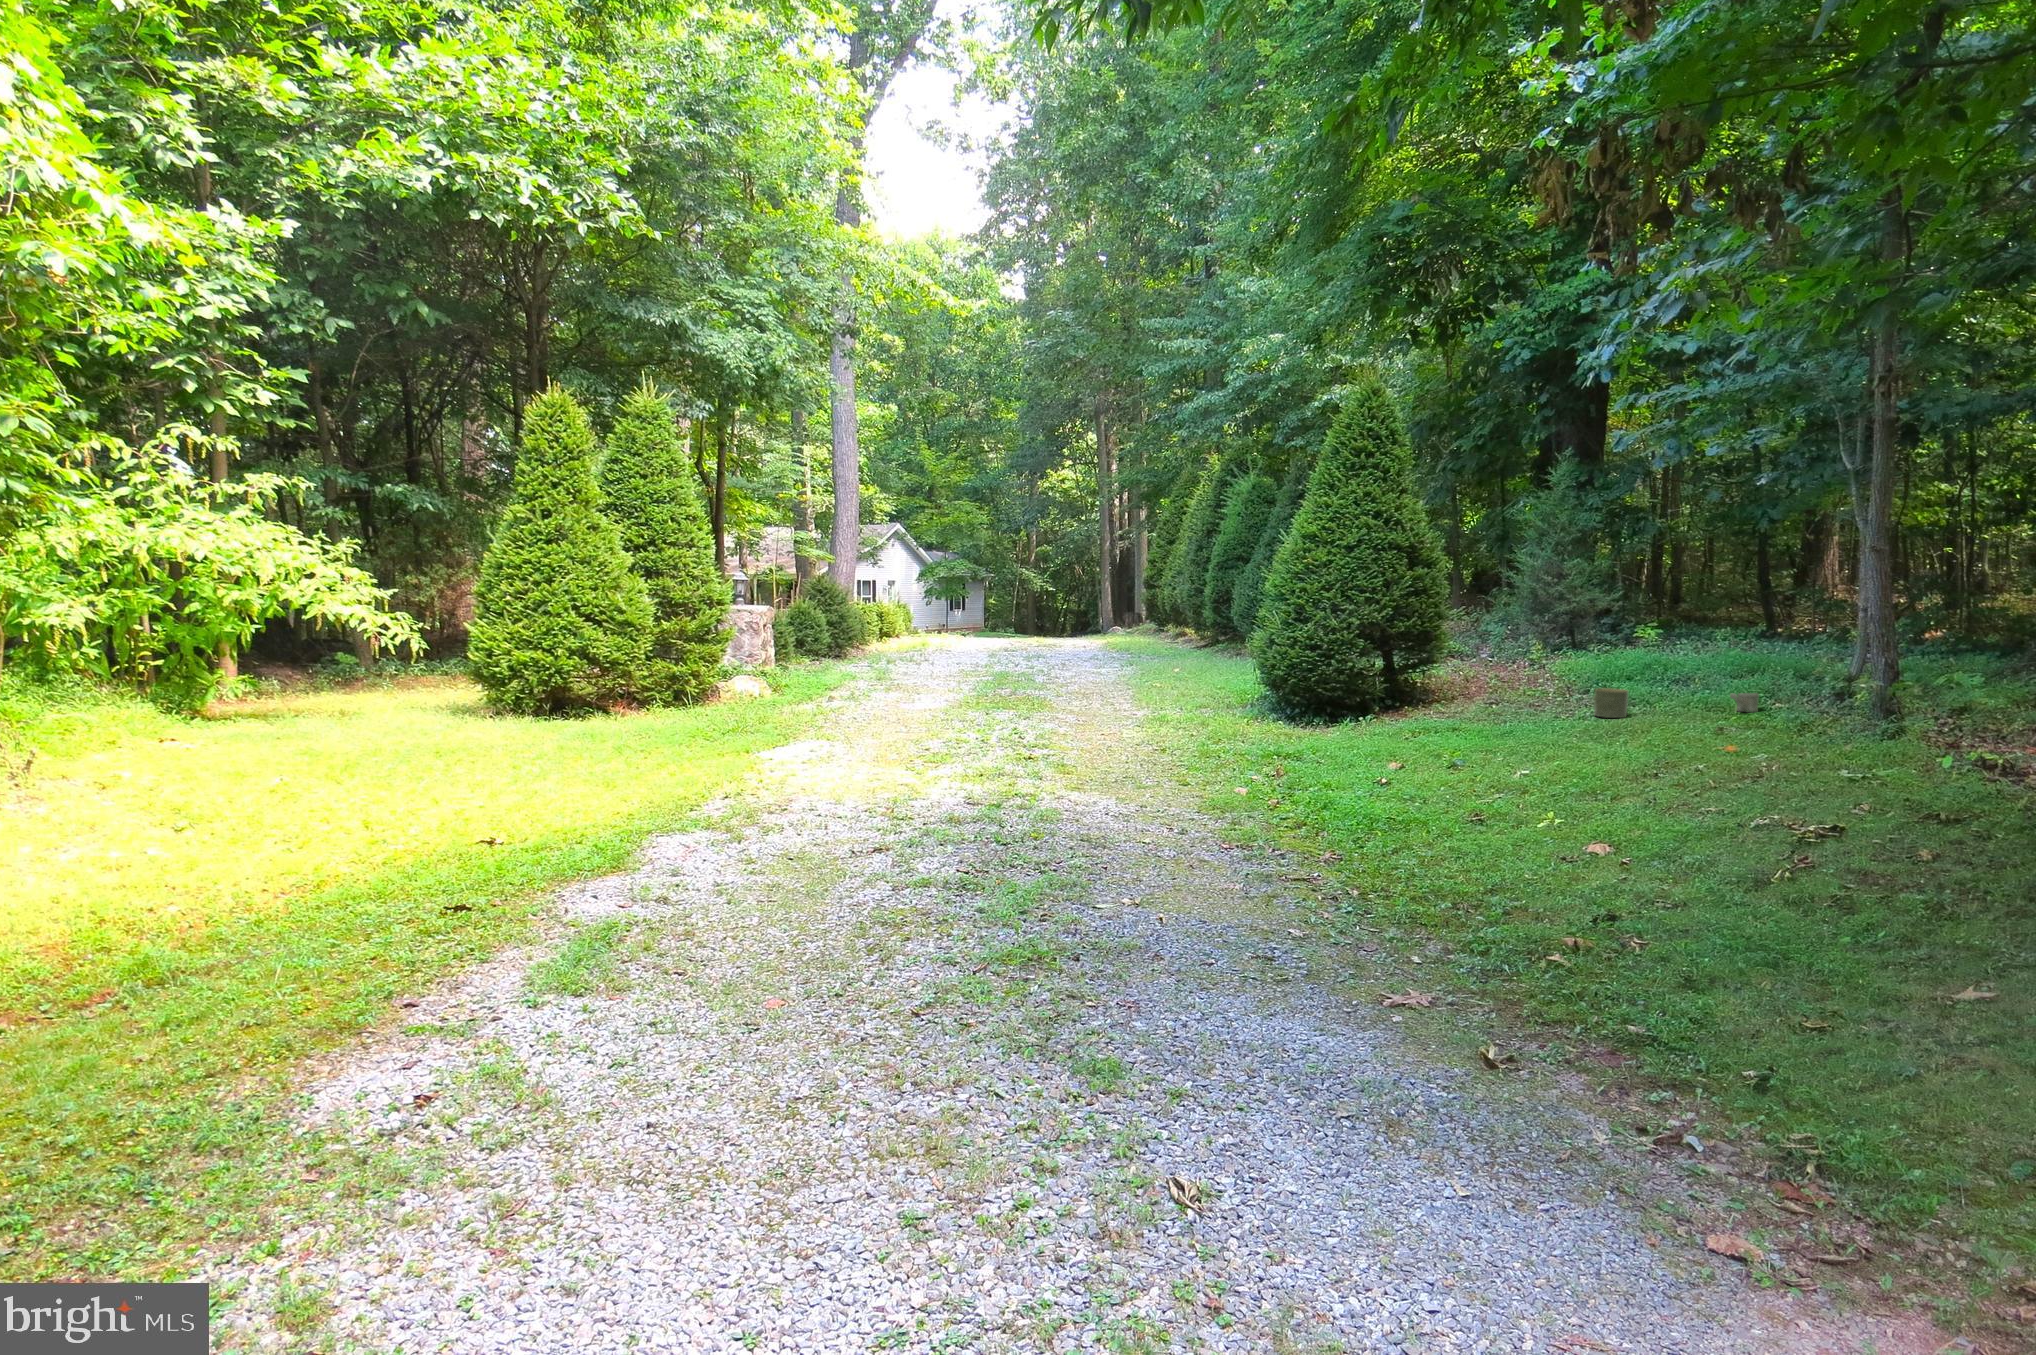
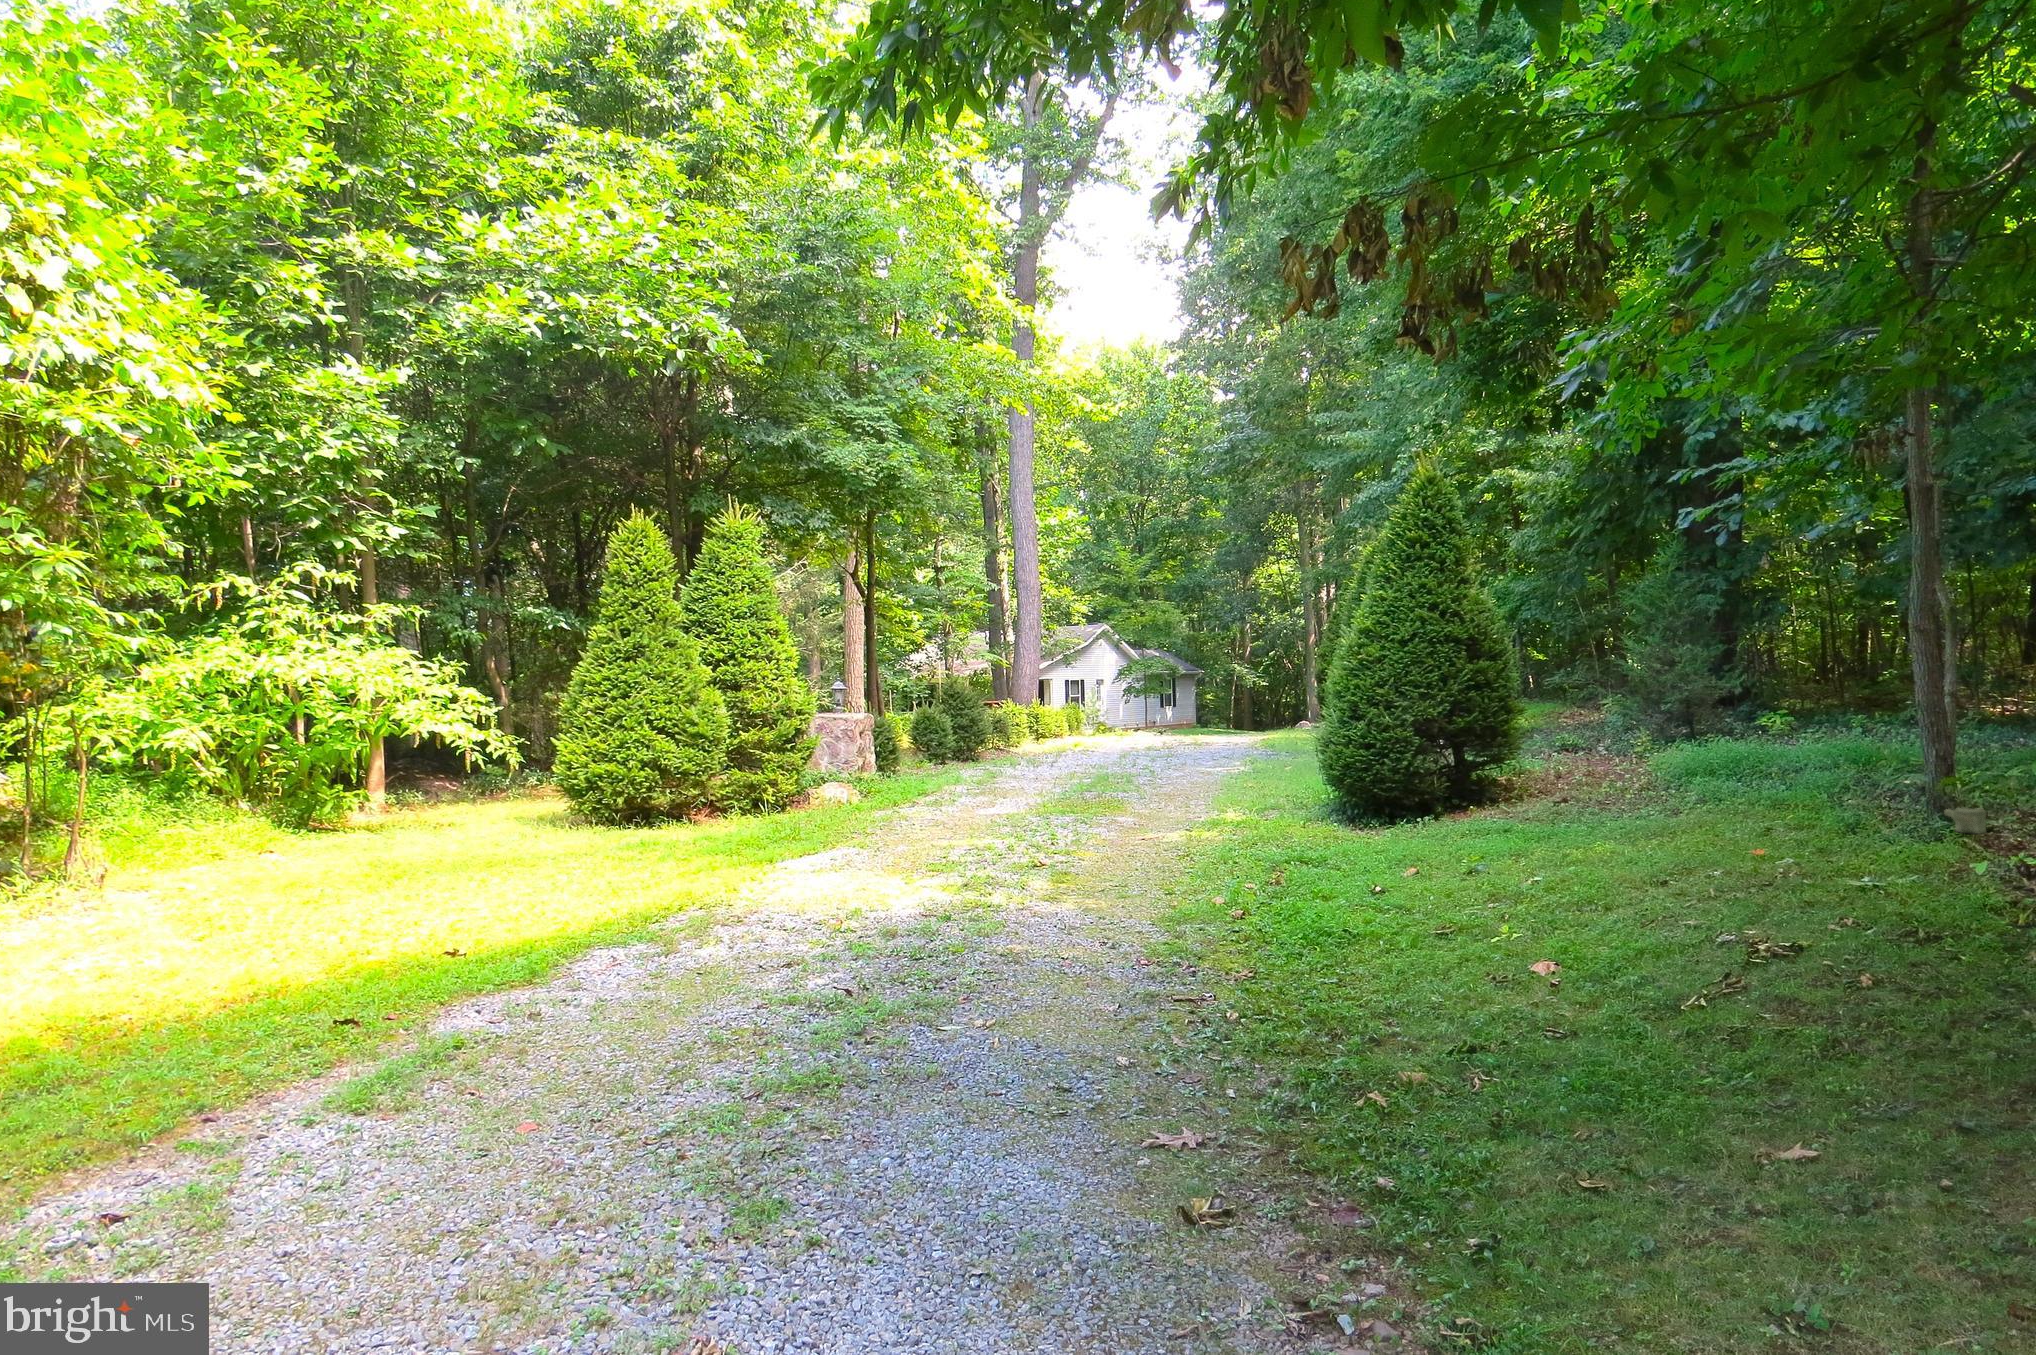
planter: present [1594,688,1628,718] -> none [1755,802,1801,840]

